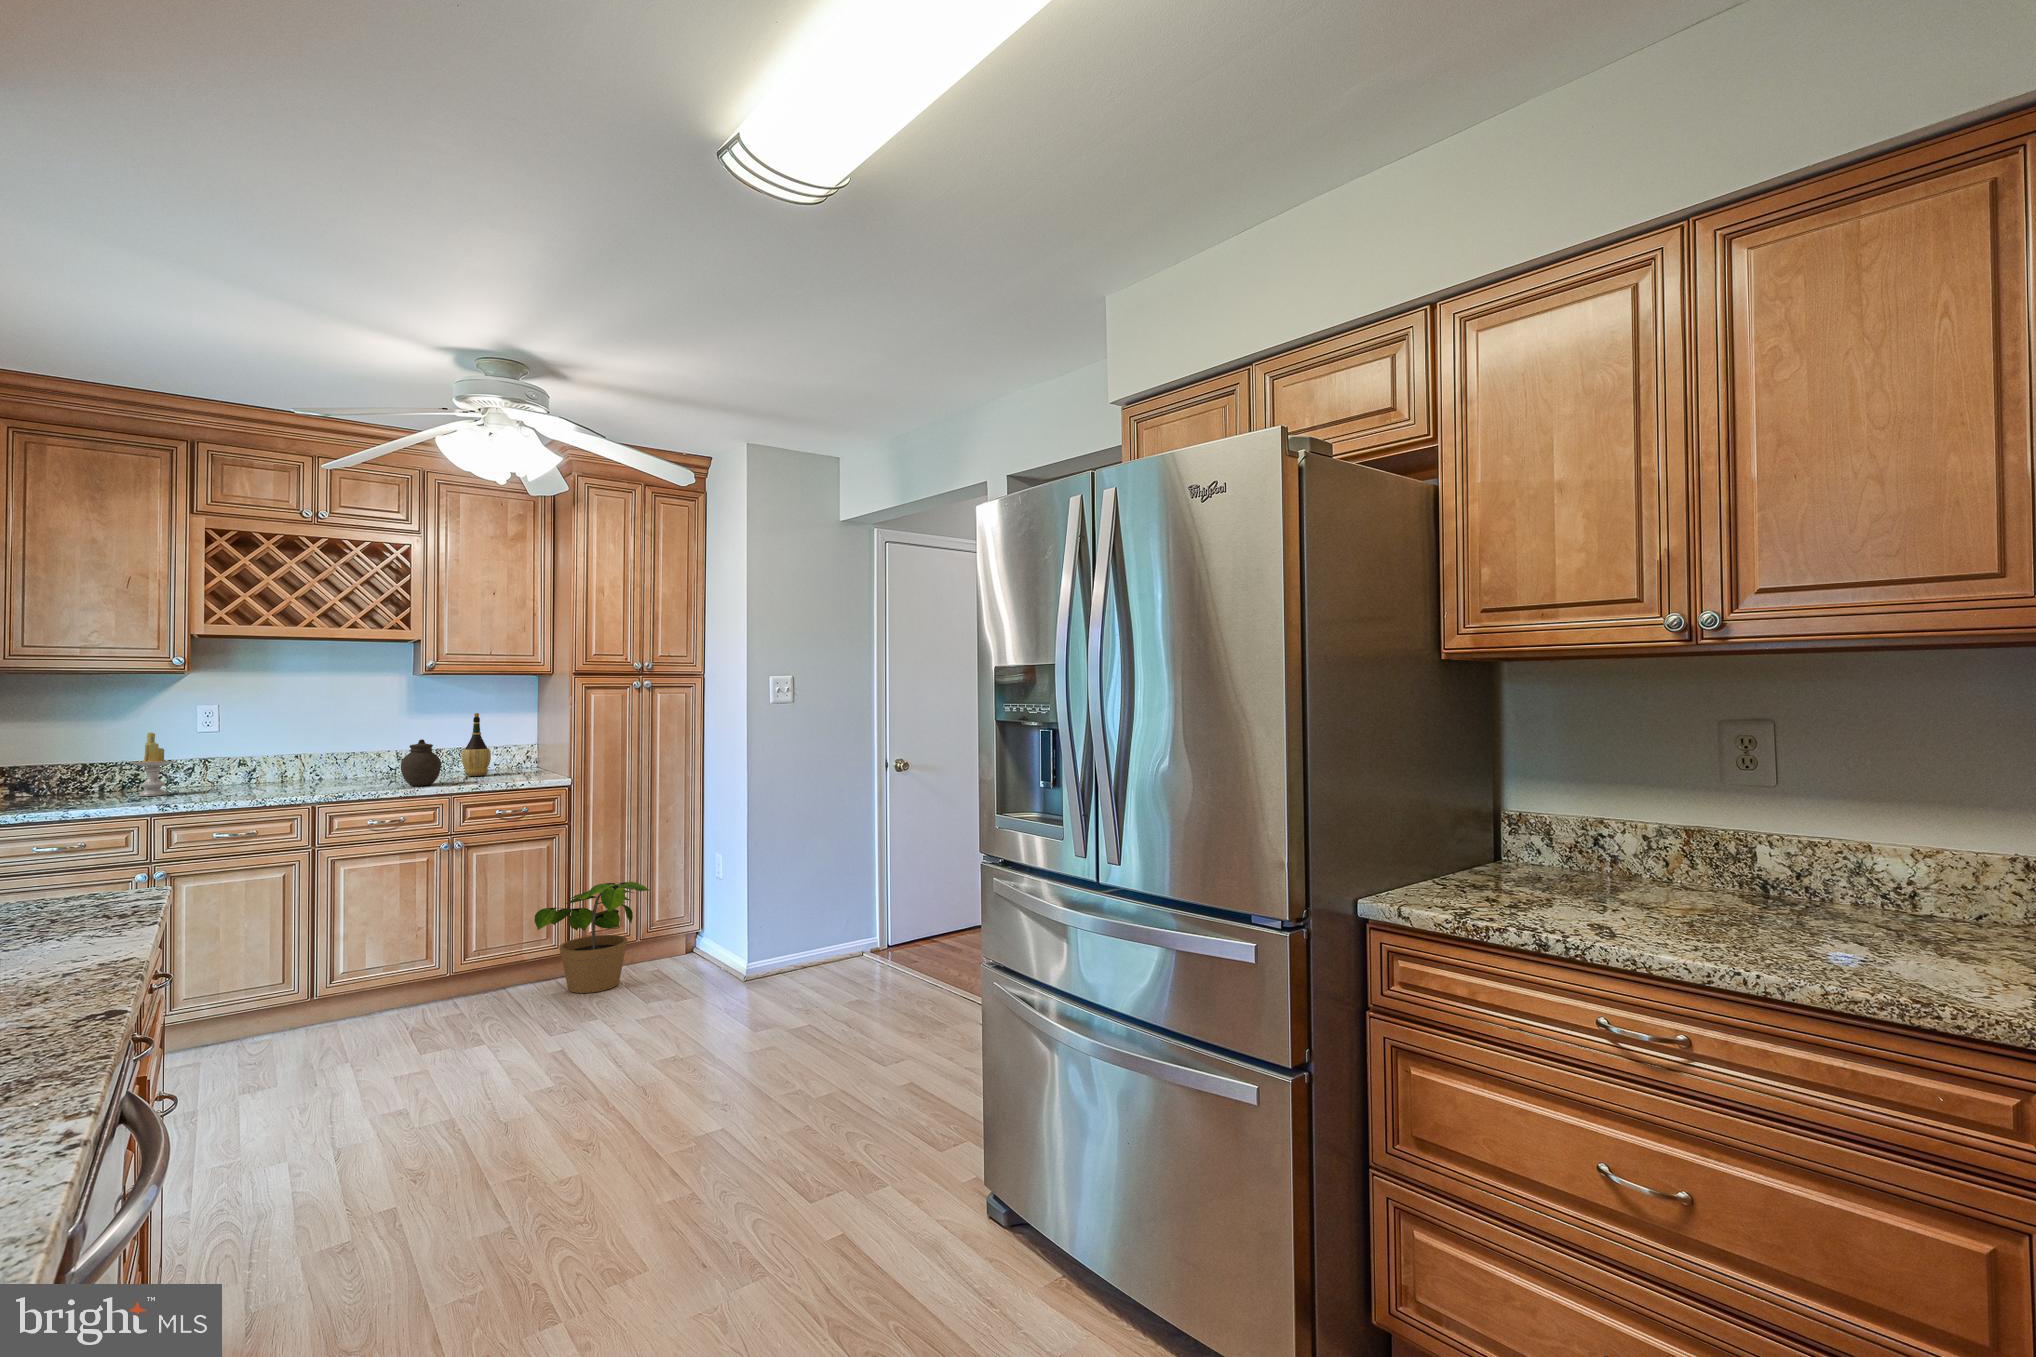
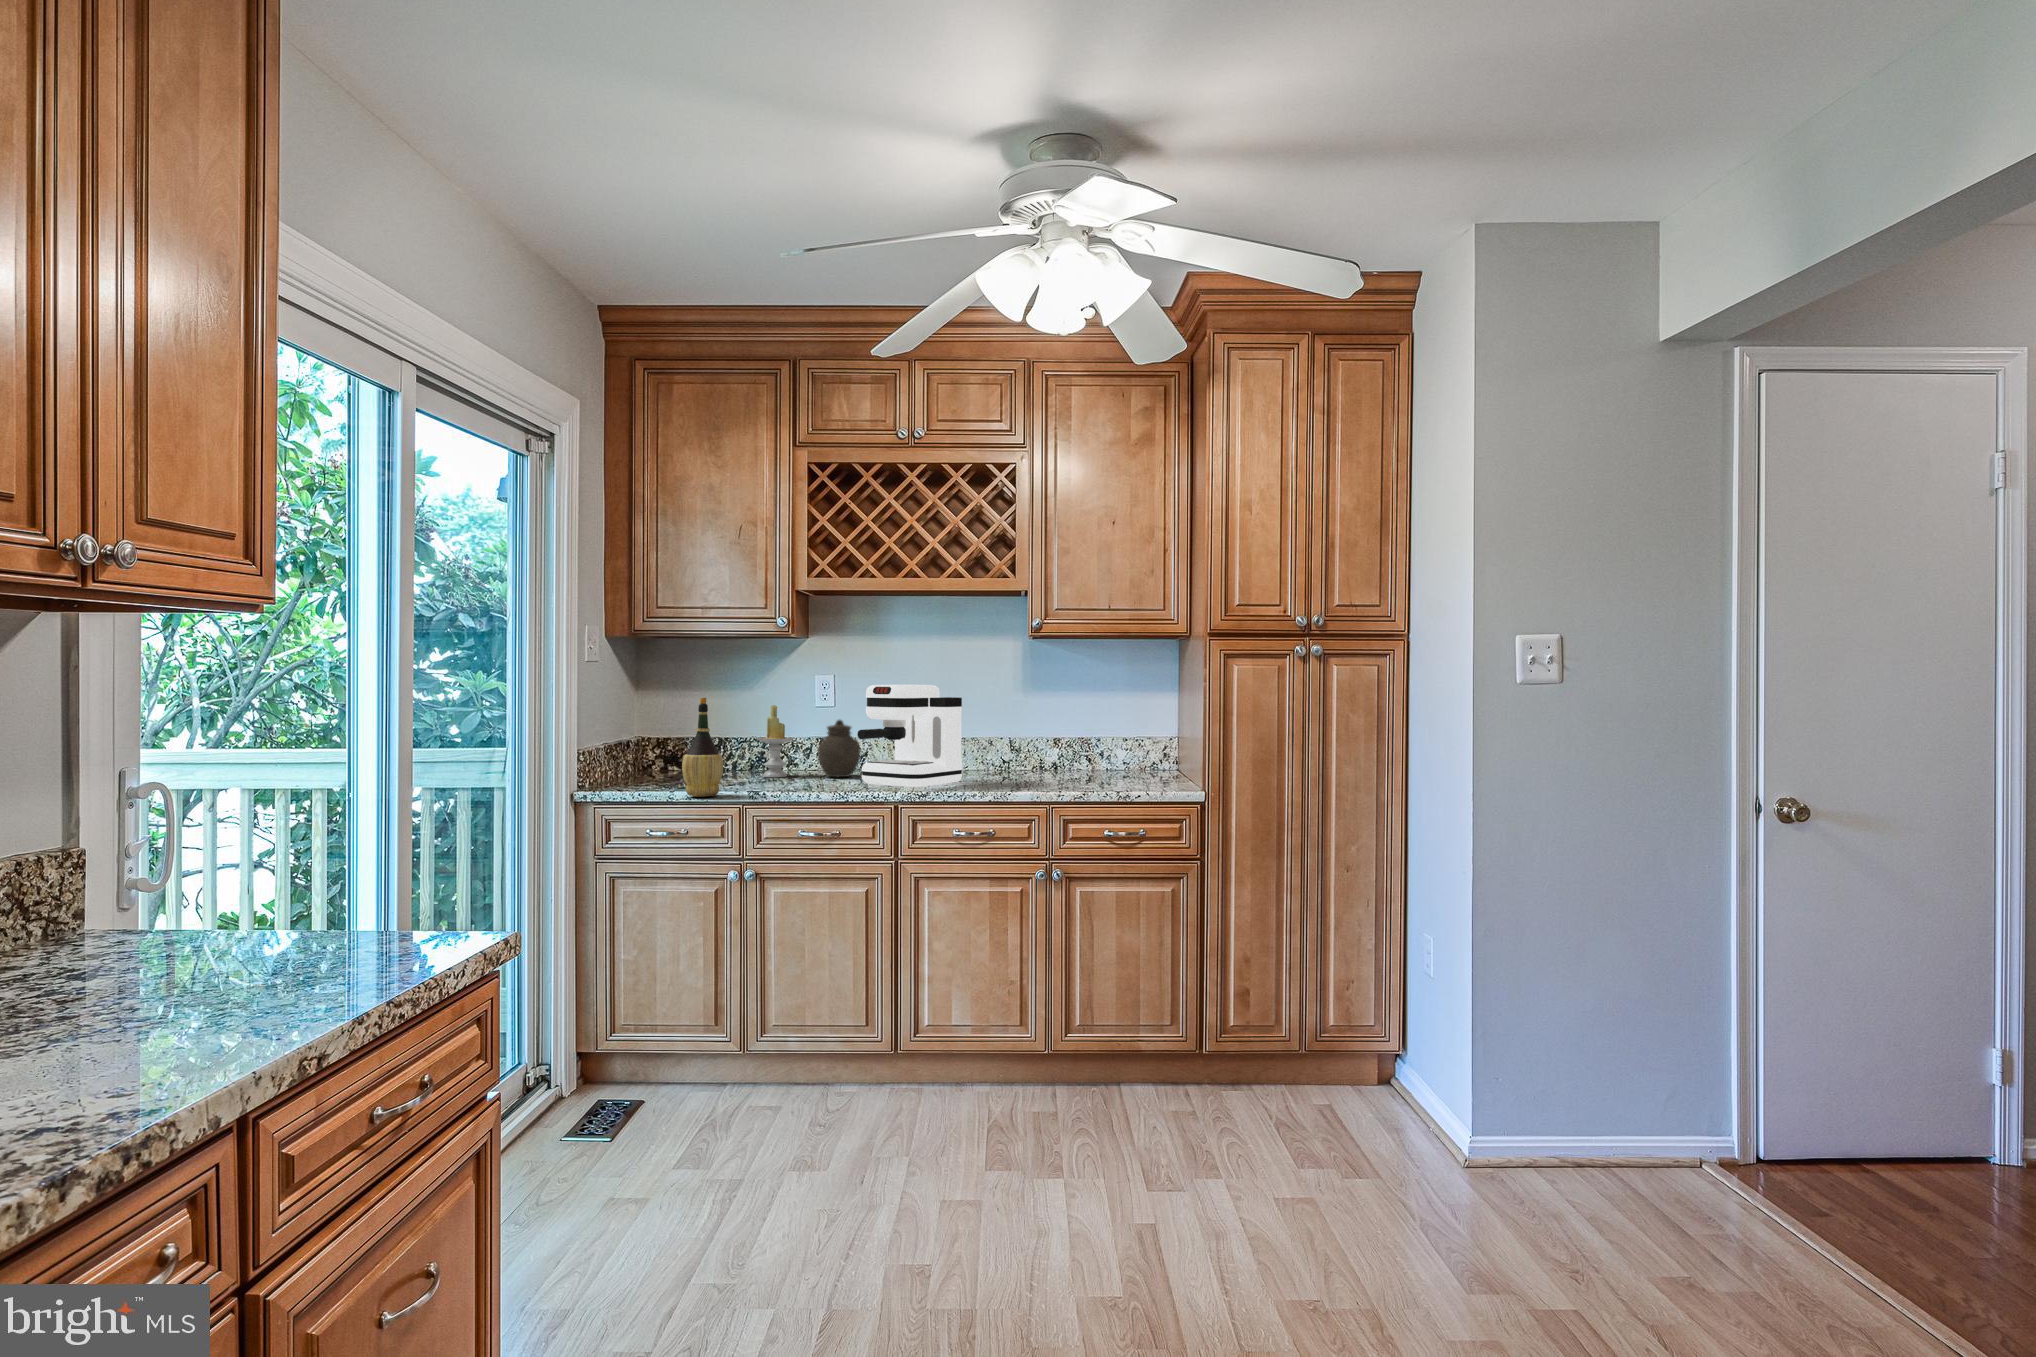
coffee maker: none [267,712,364,794] -> present [857,685,962,789]
wine bottle: present [462,713,491,776] -> present [682,698,723,797]
jar: present [401,739,441,786] -> present [818,720,861,777]
potted plant: present [535,882,650,993] -> none [1145,964,1307,1128]

